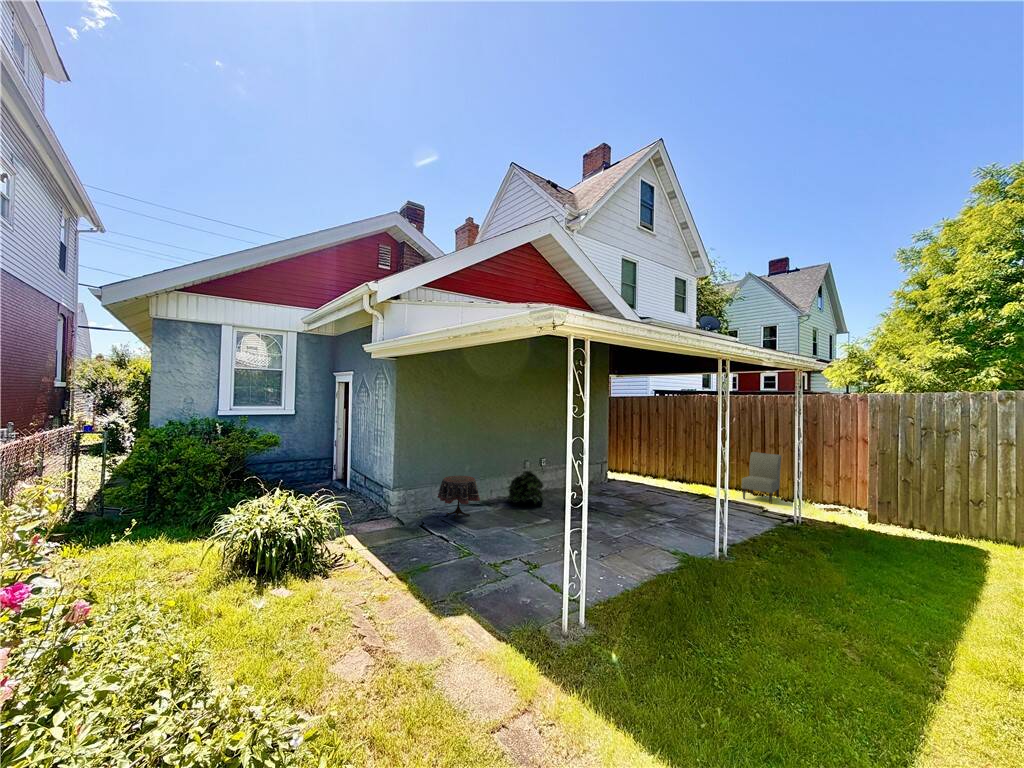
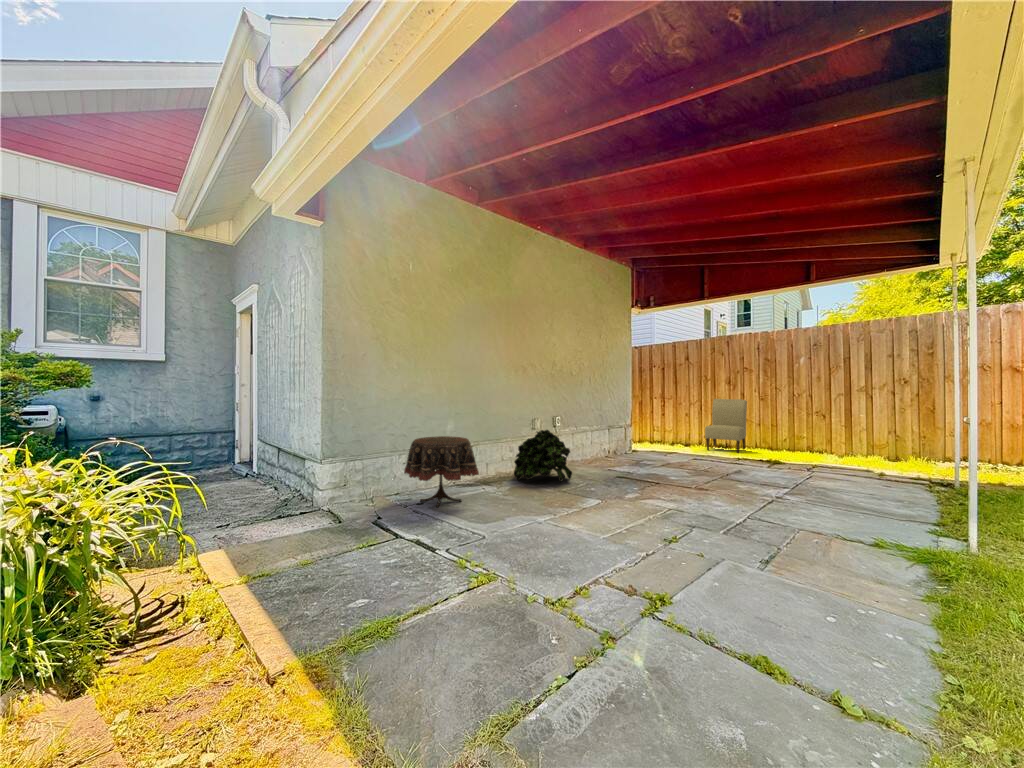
chair: present [742,452,781,504] -> present [705,399,747,453]

